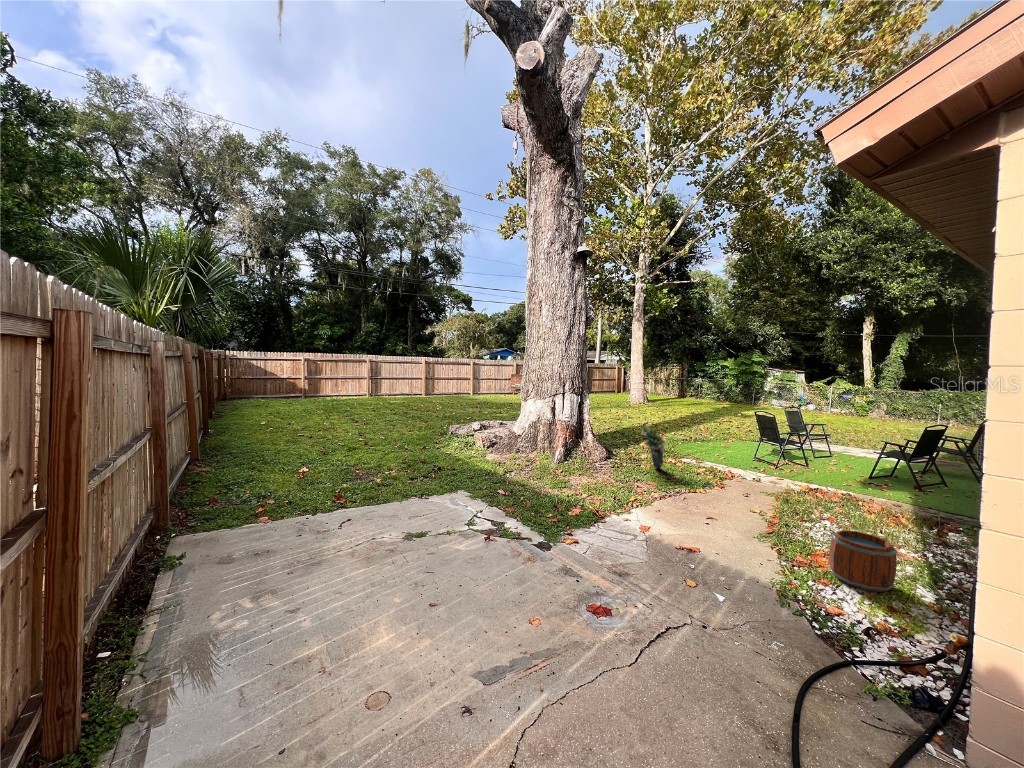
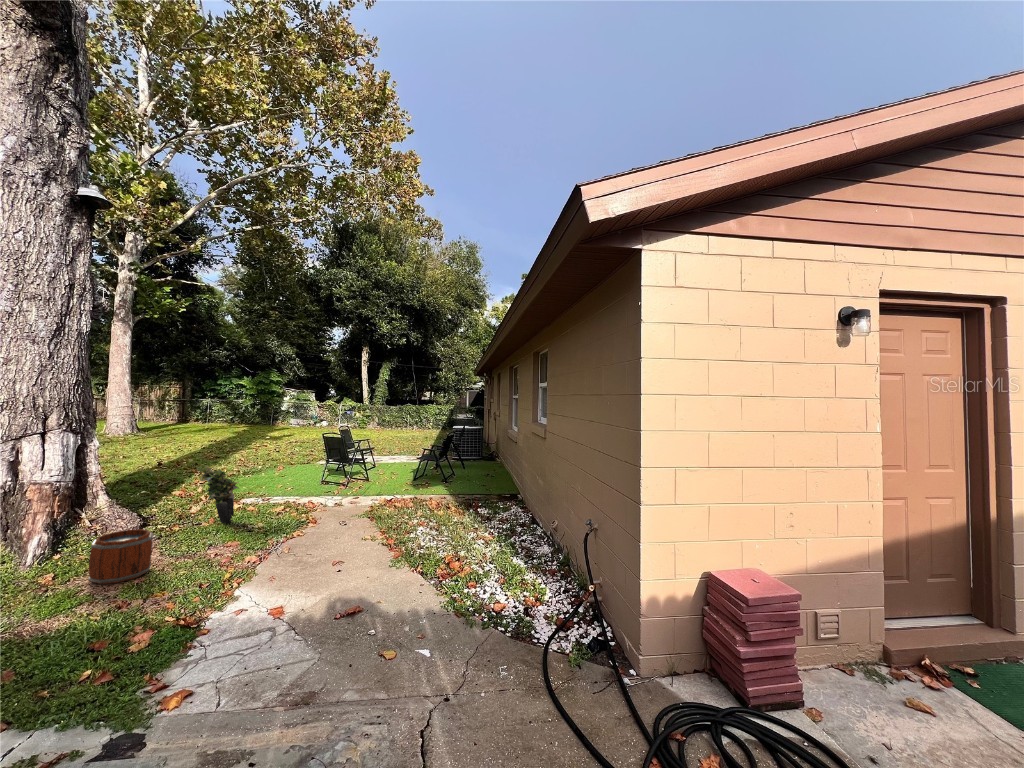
bucket: present [829,530,898,592] -> present [88,529,153,584]

